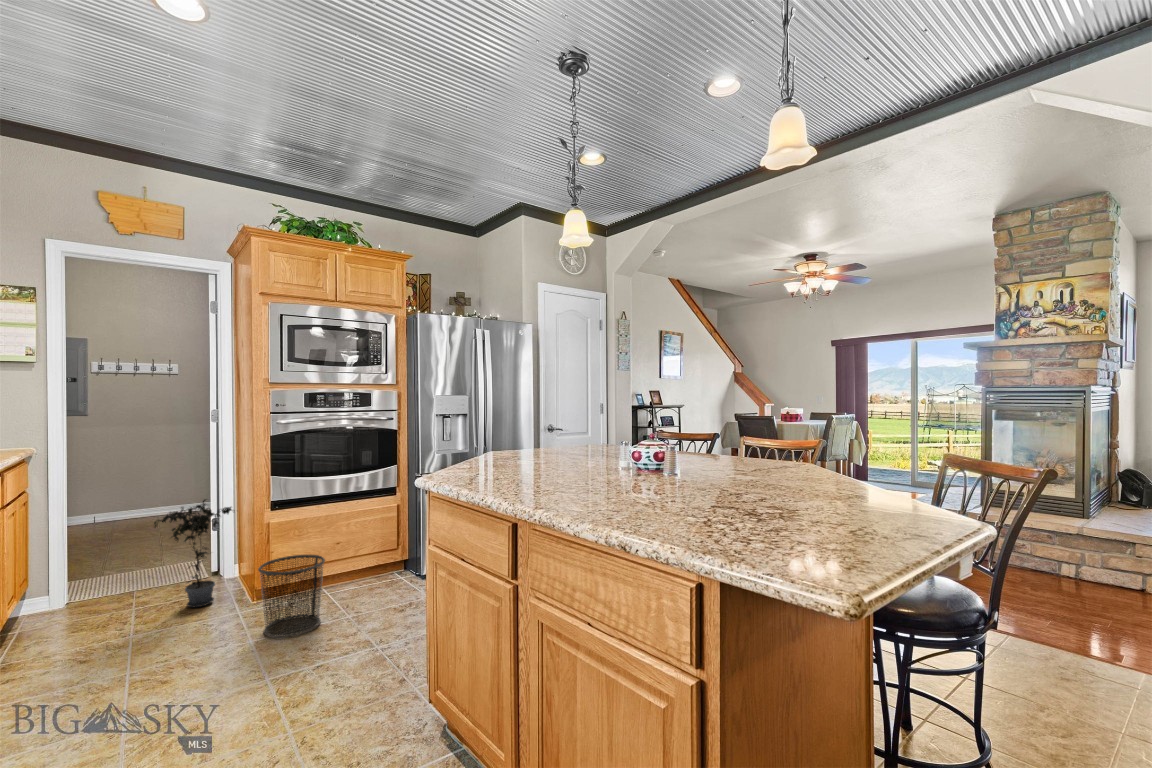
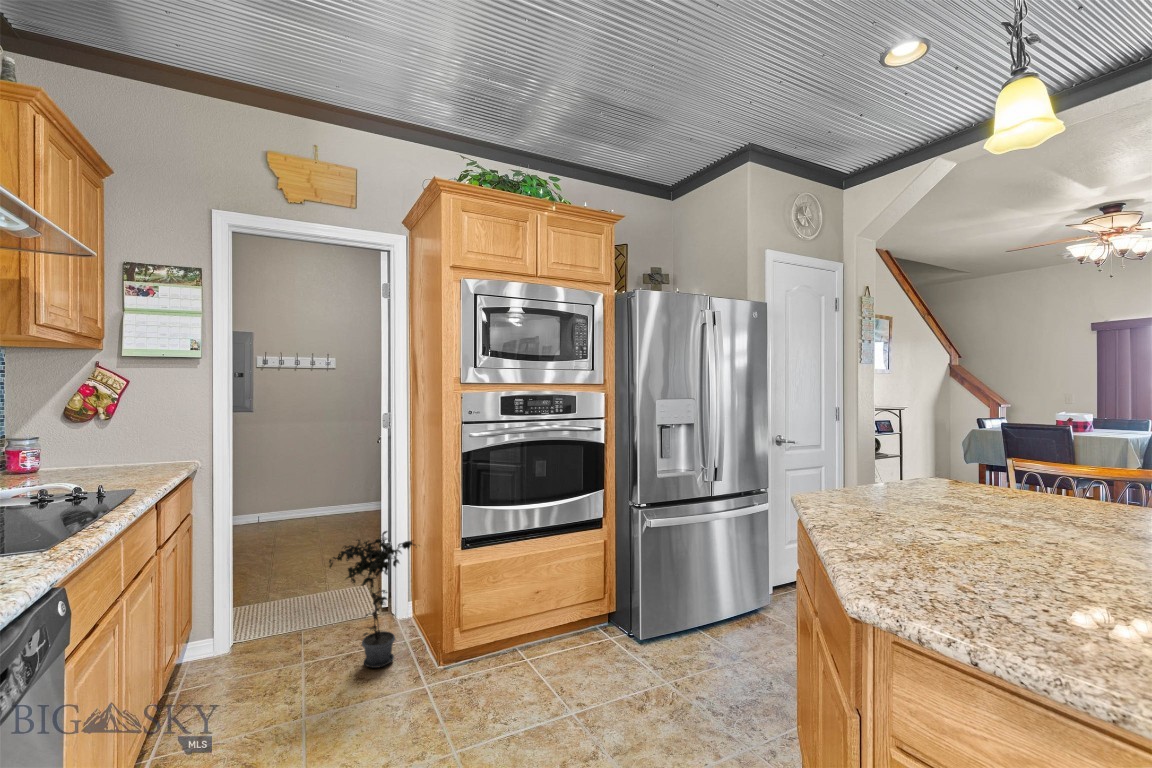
trash can: present [258,554,325,638] -> none [459,618,542,743]

